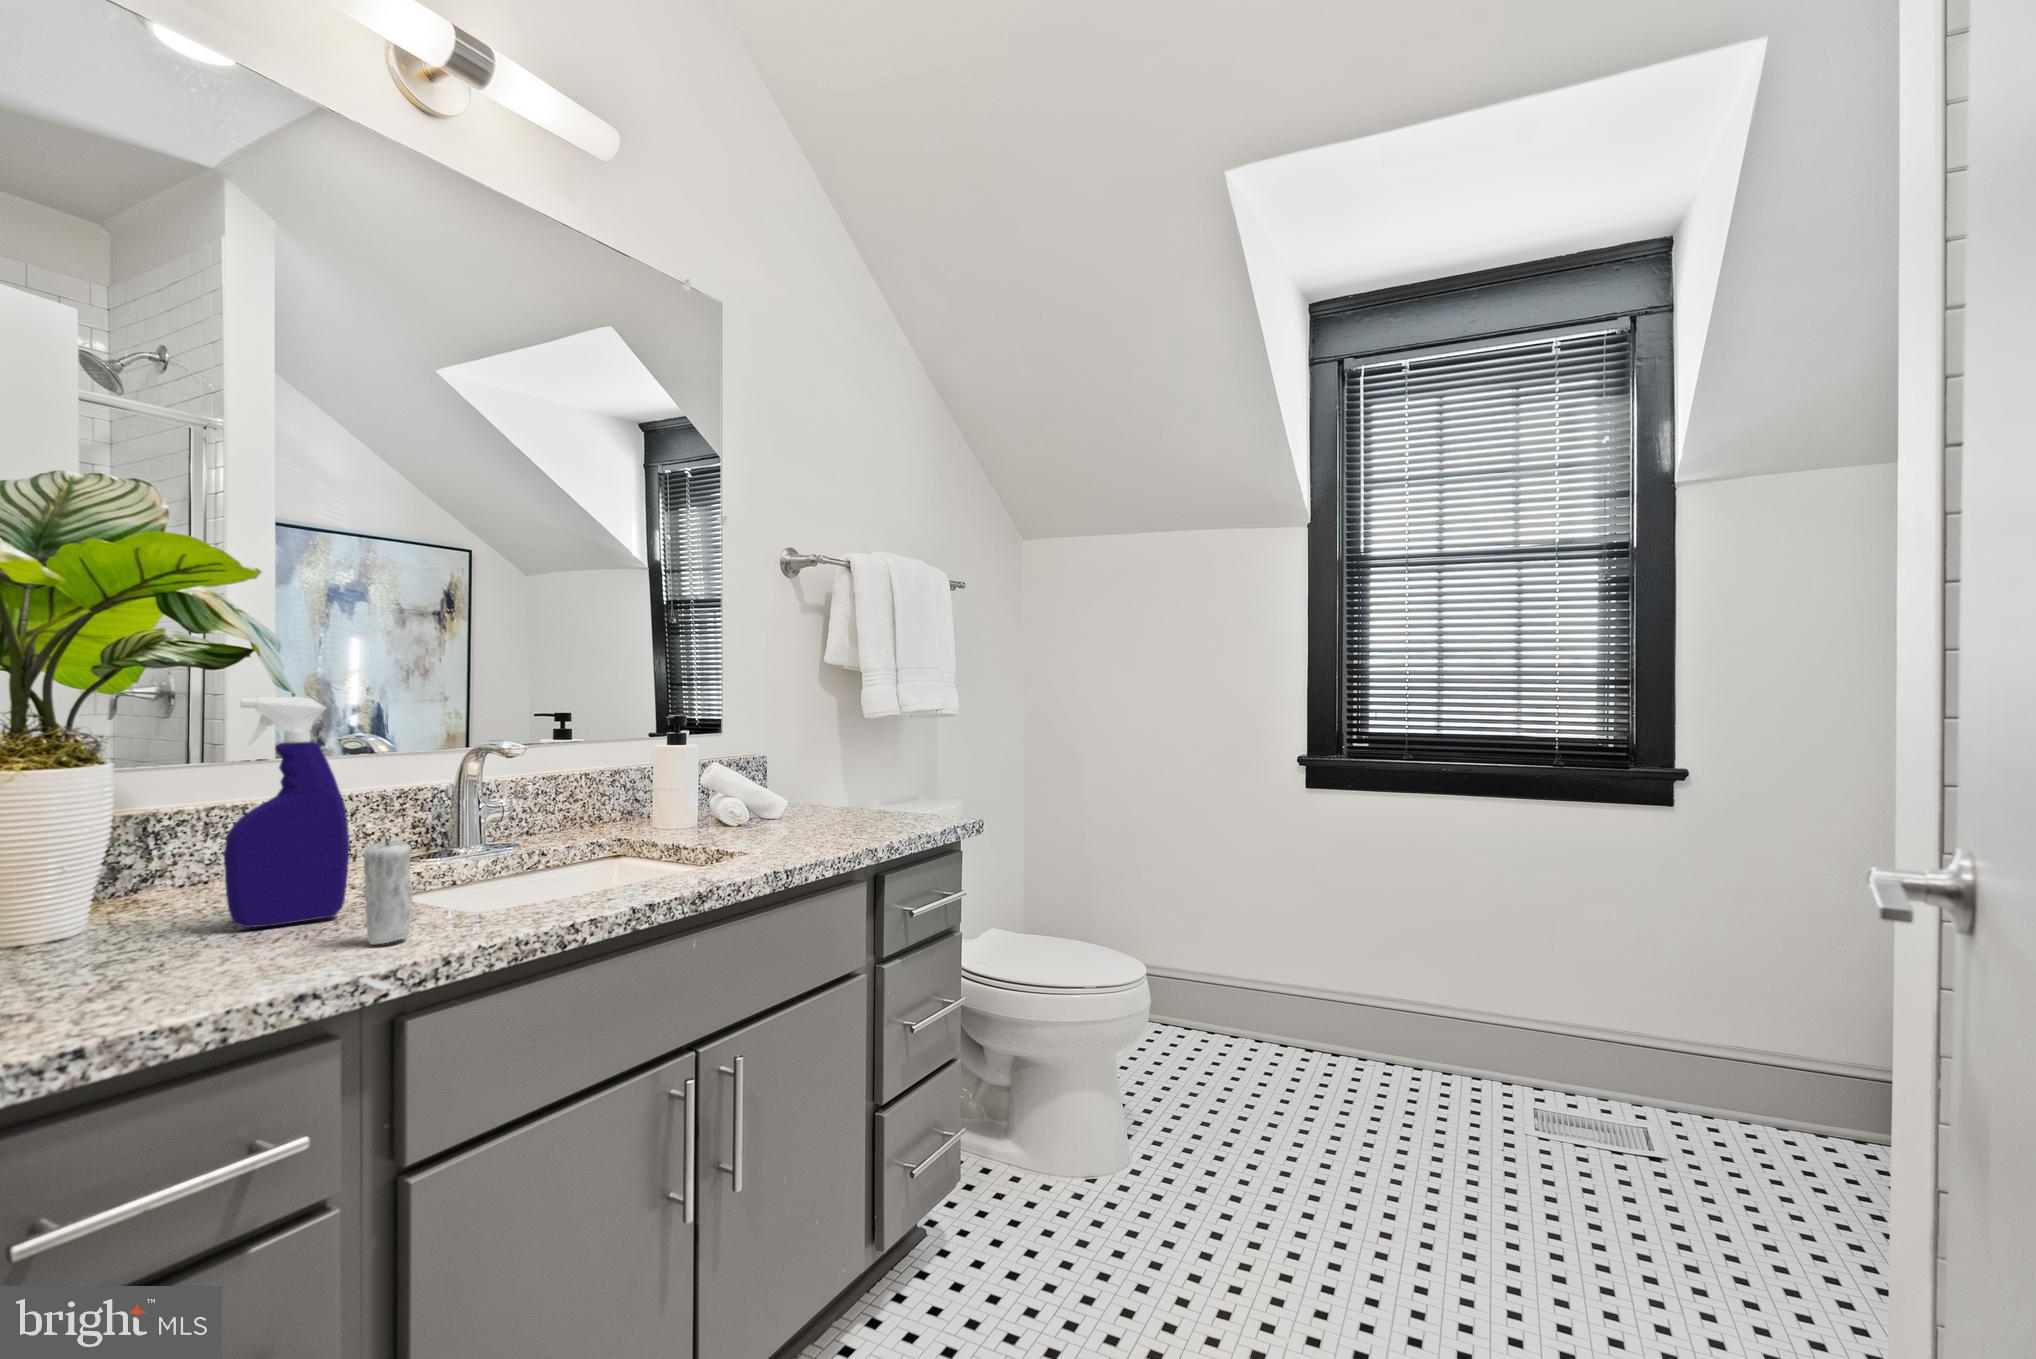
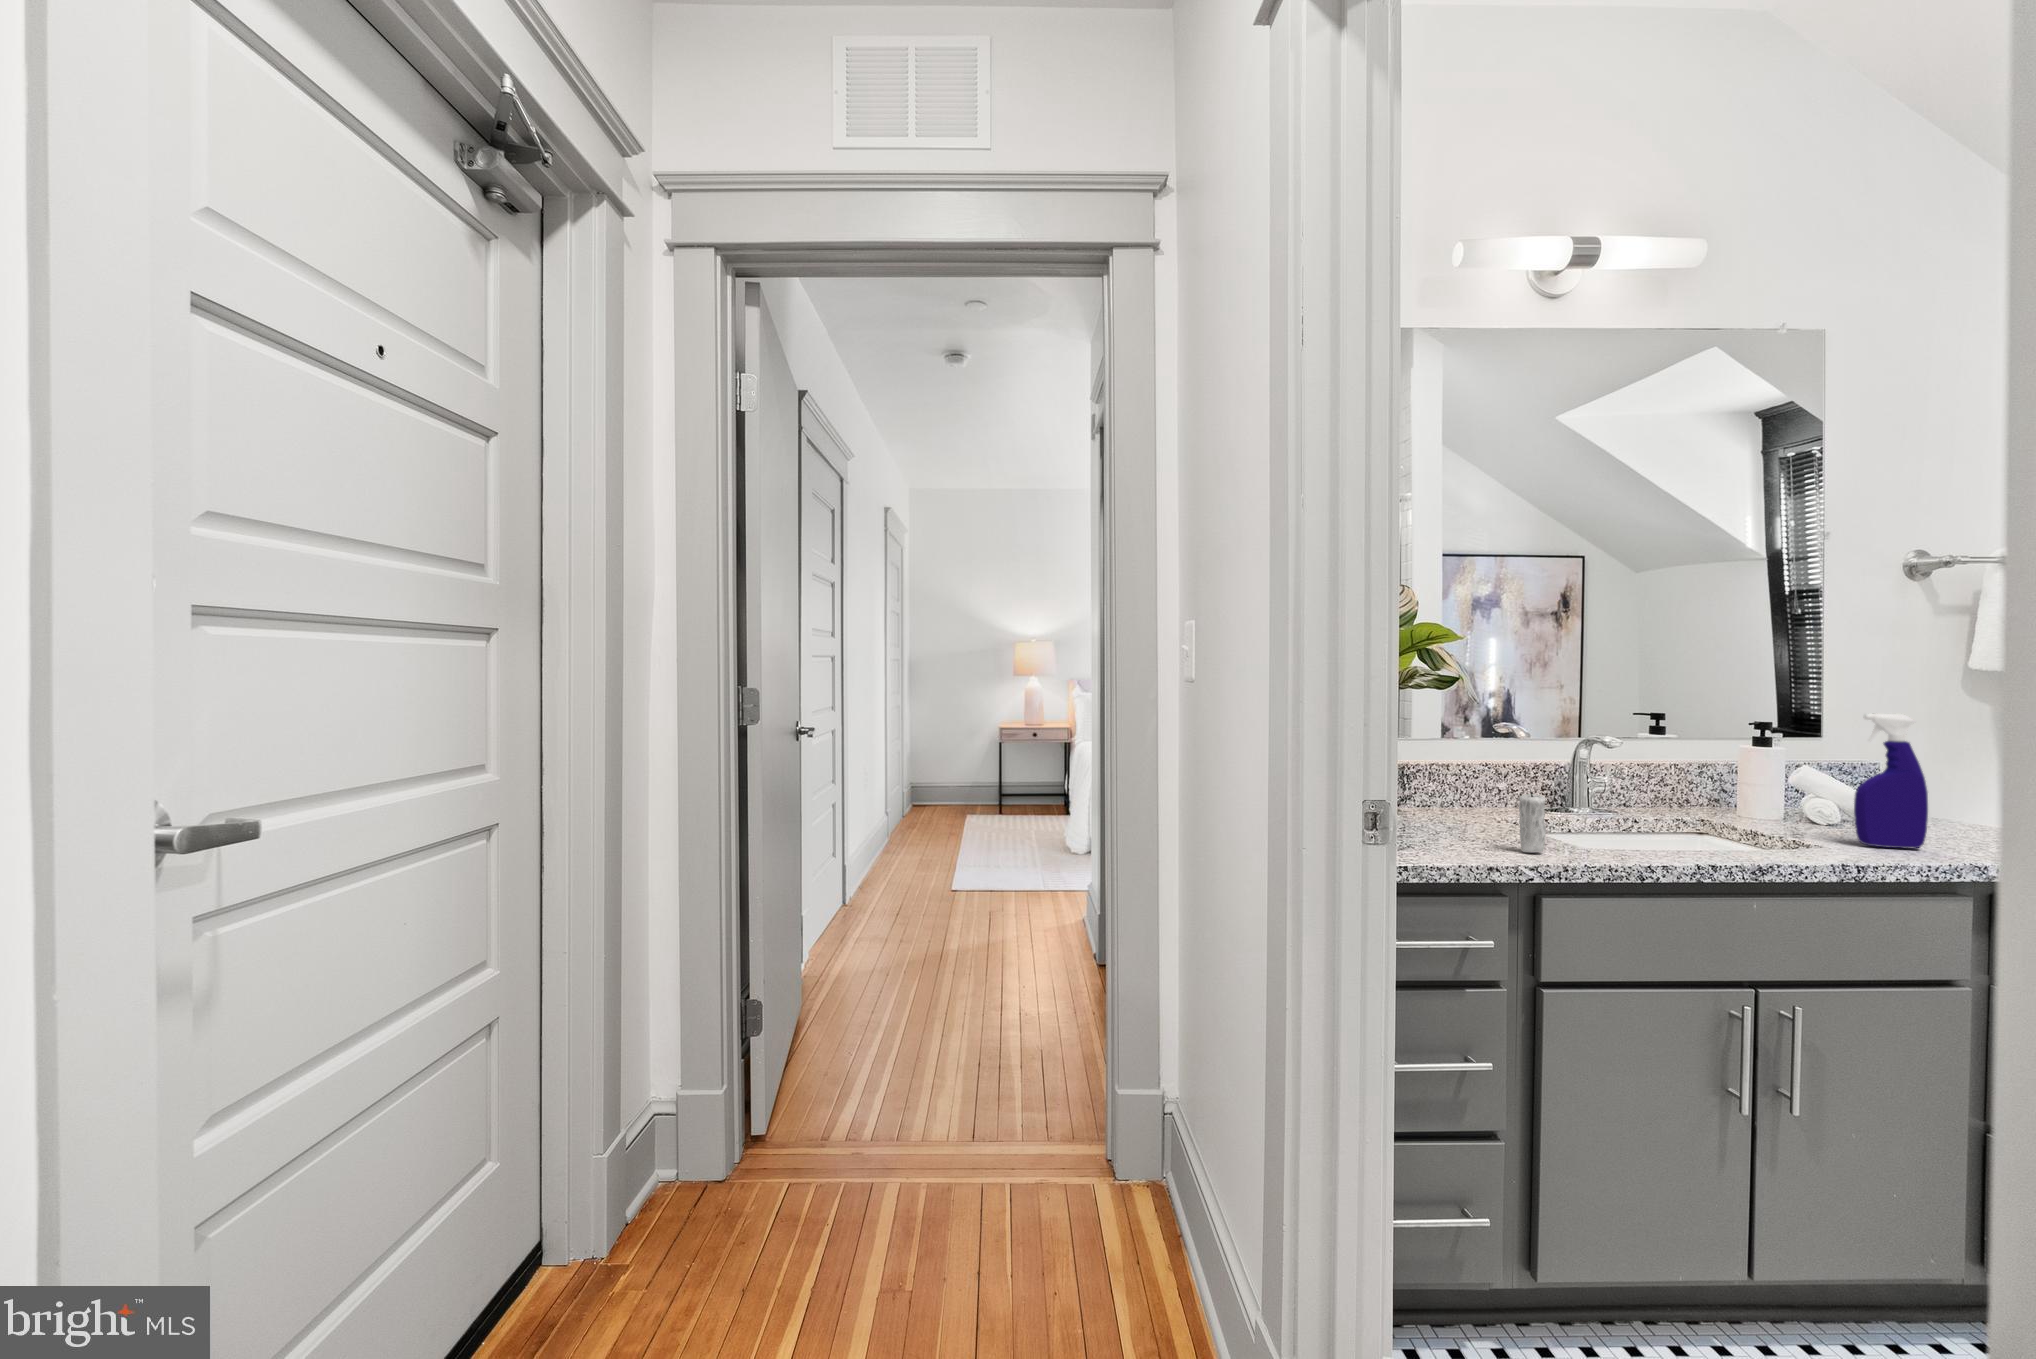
spray bottle: present [224,697,350,928] -> present [1854,714,1928,848]

